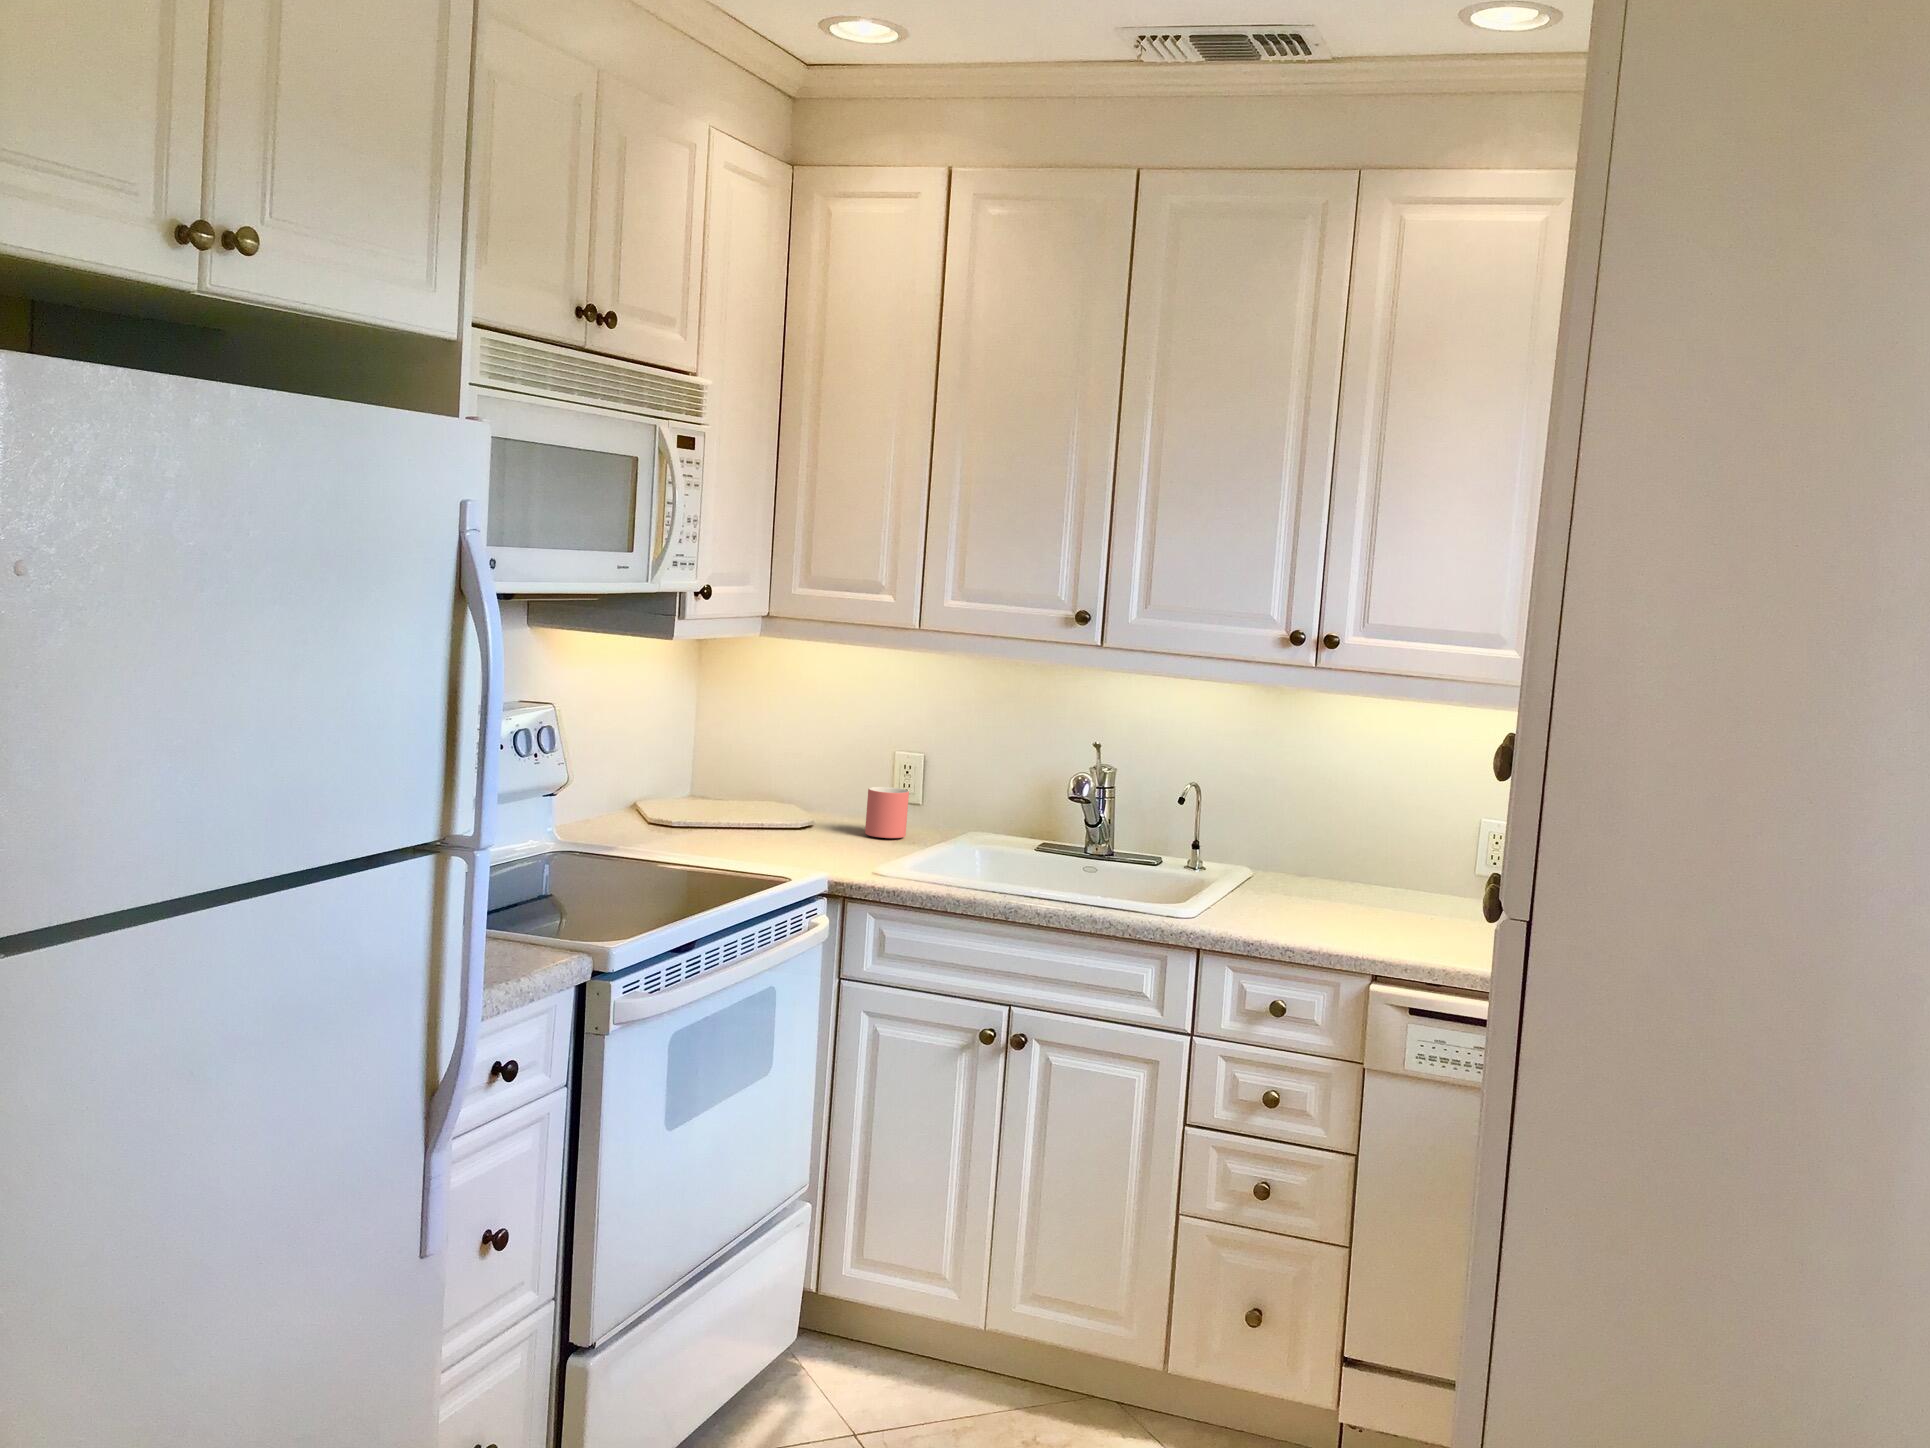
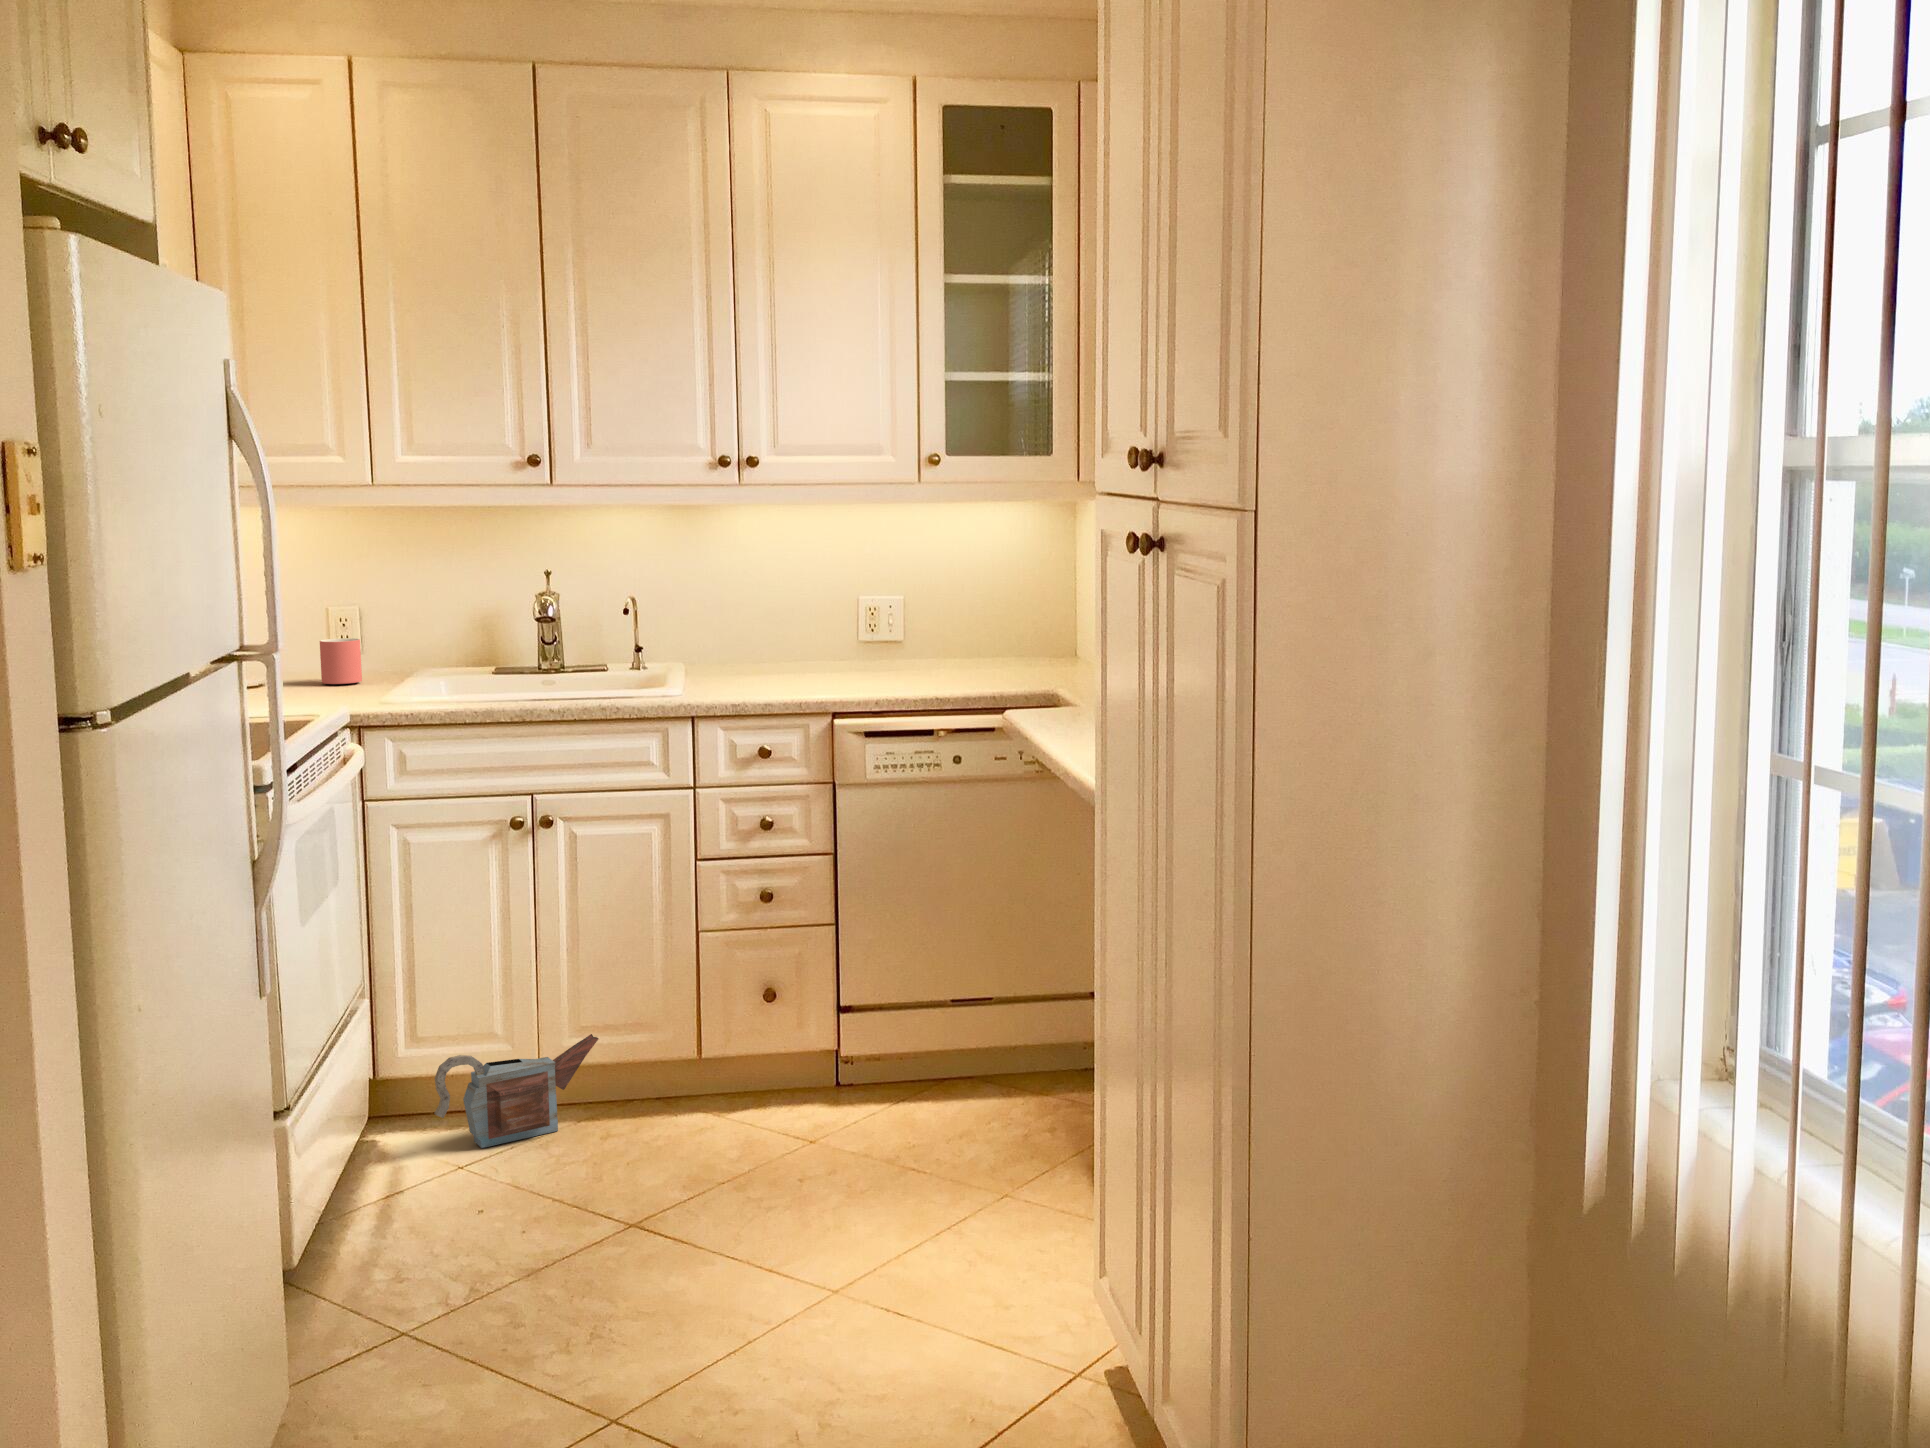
watering can: none [841,1294,1043,1411] -> present [434,1034,599,1148]

